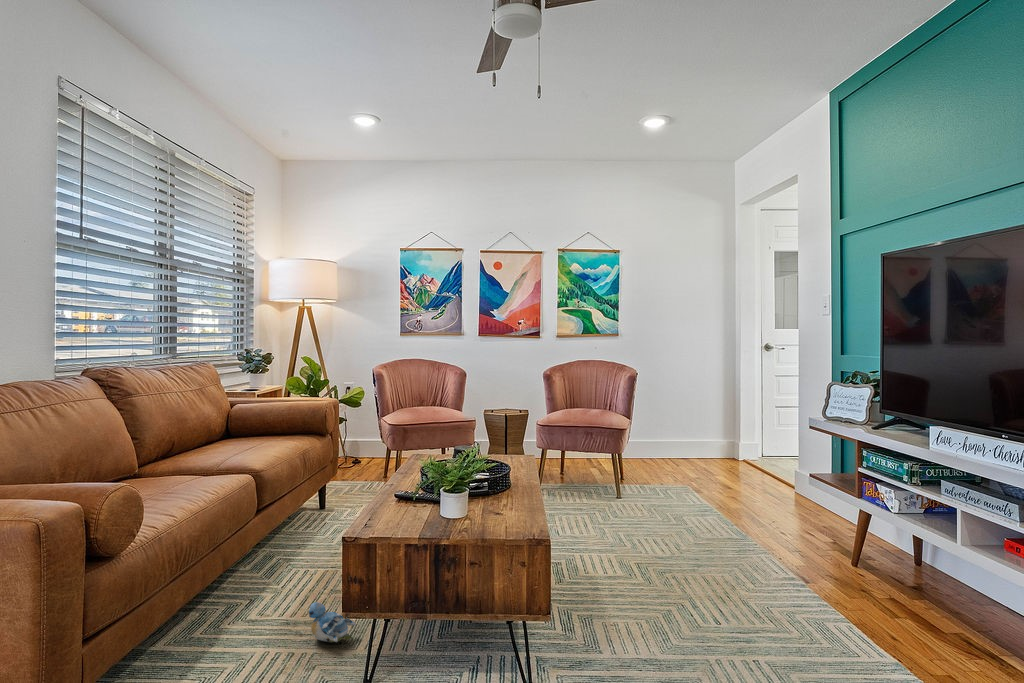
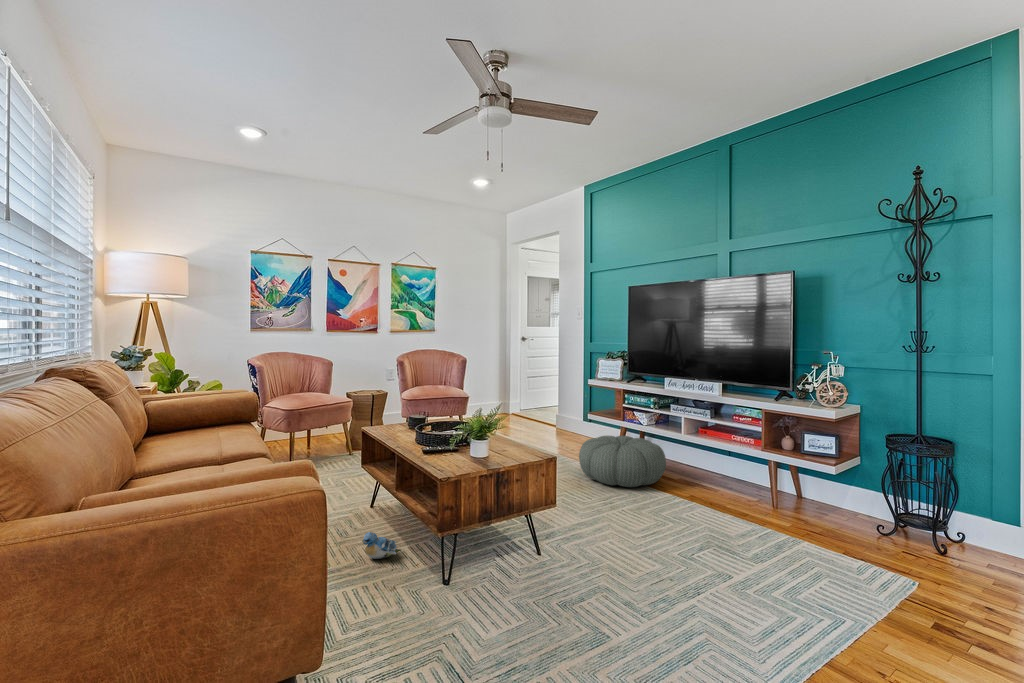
pouf: none [733,519,911,630] -> present [579,436,666,487]

